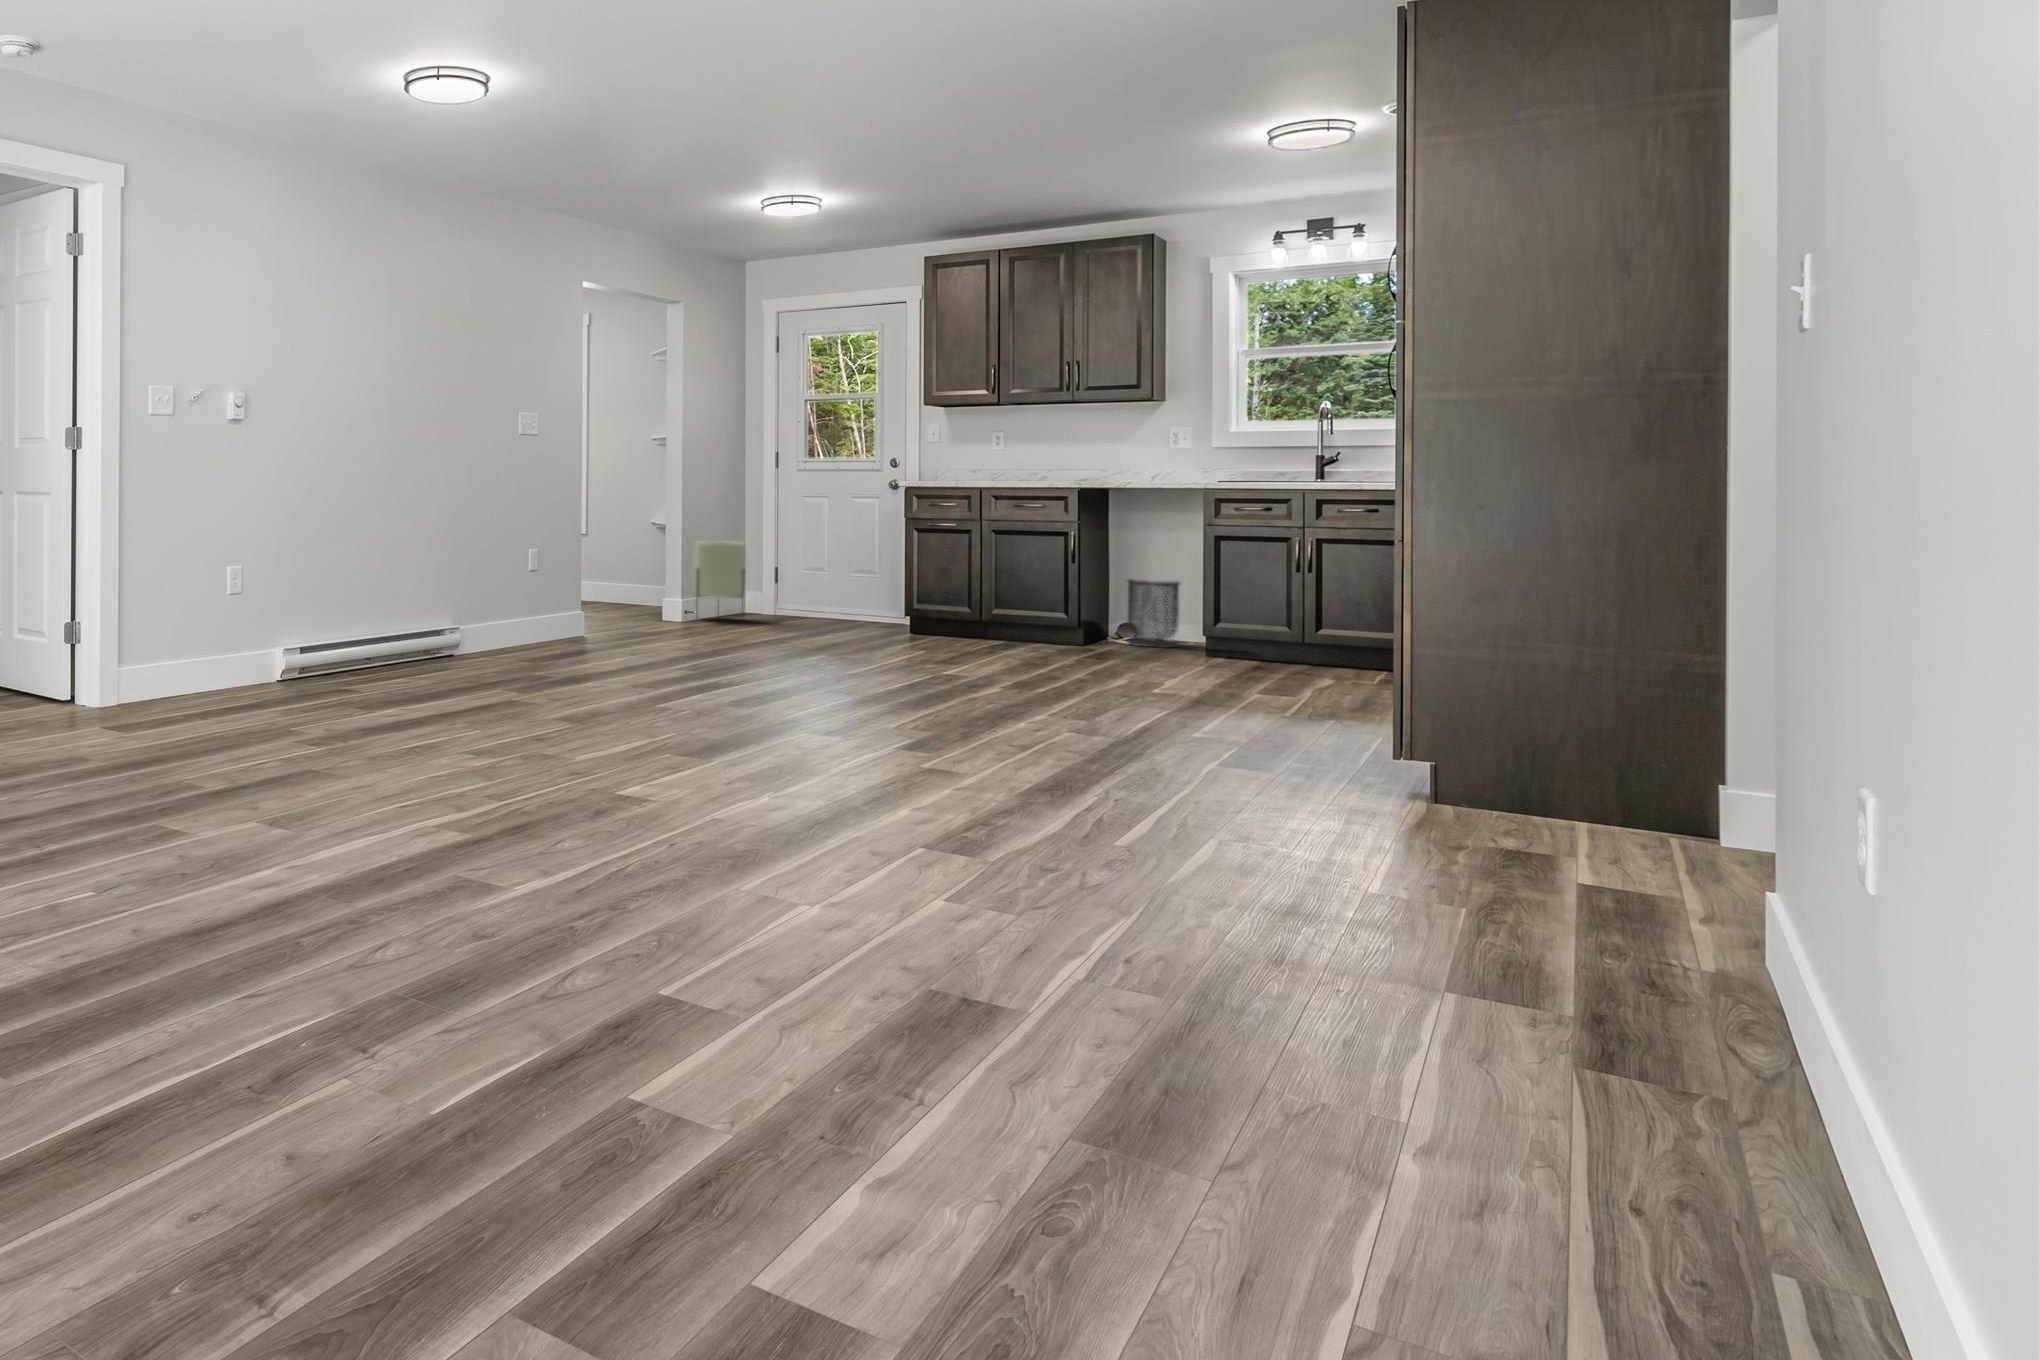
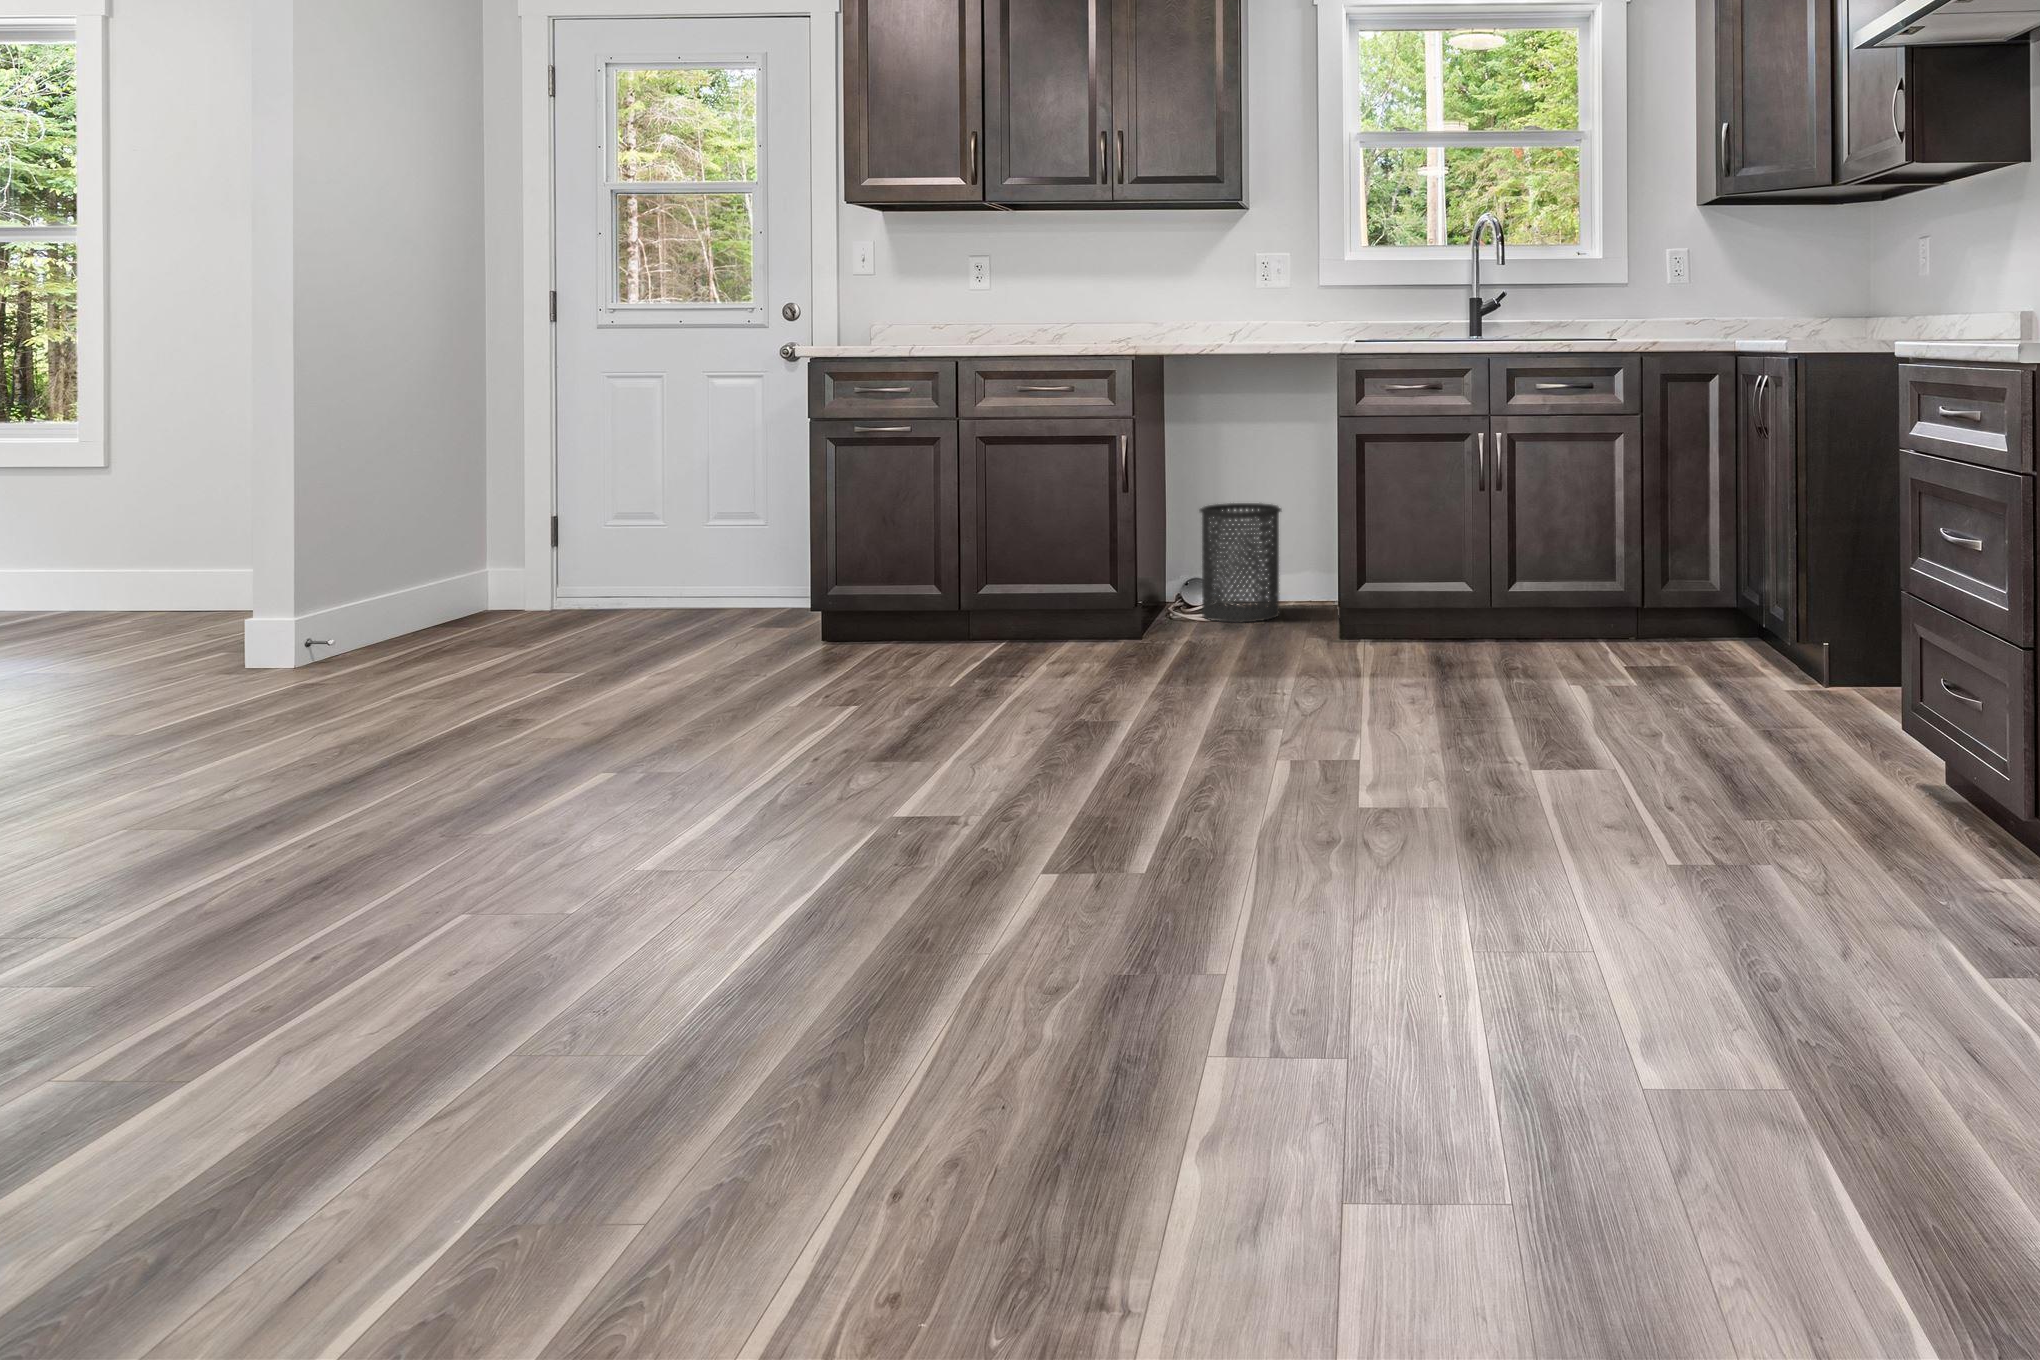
planter: present [694,541,746,608] -> none [336,482,469,663]

